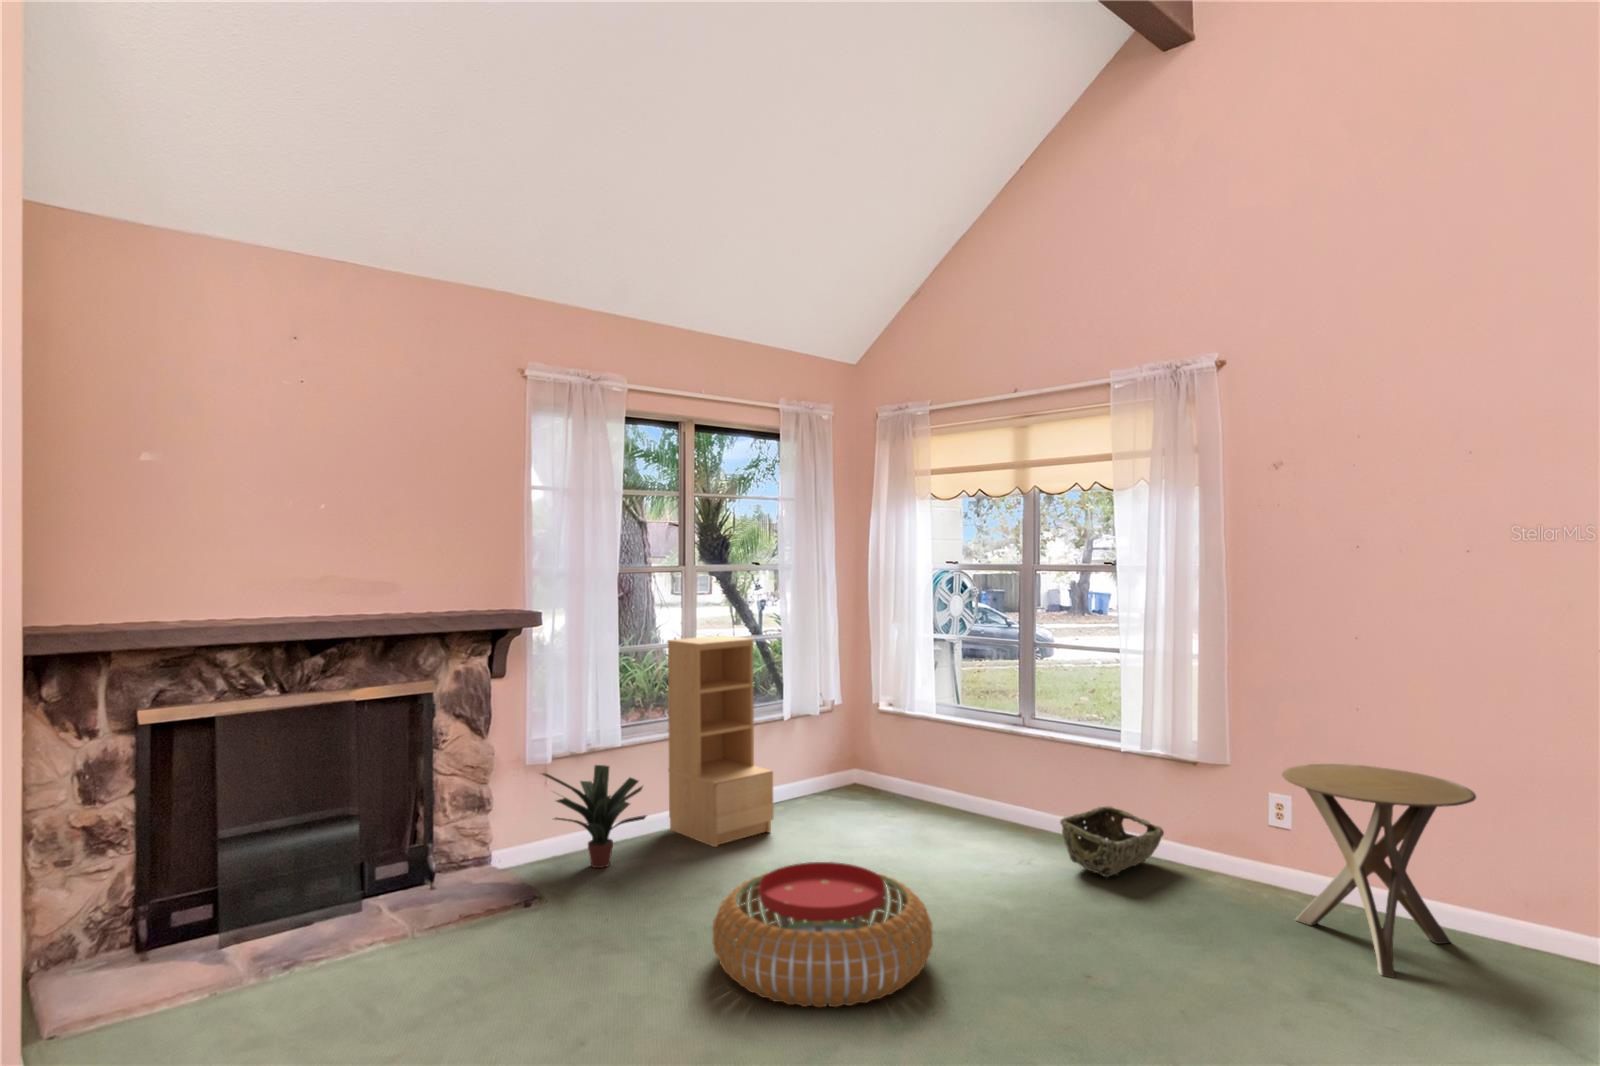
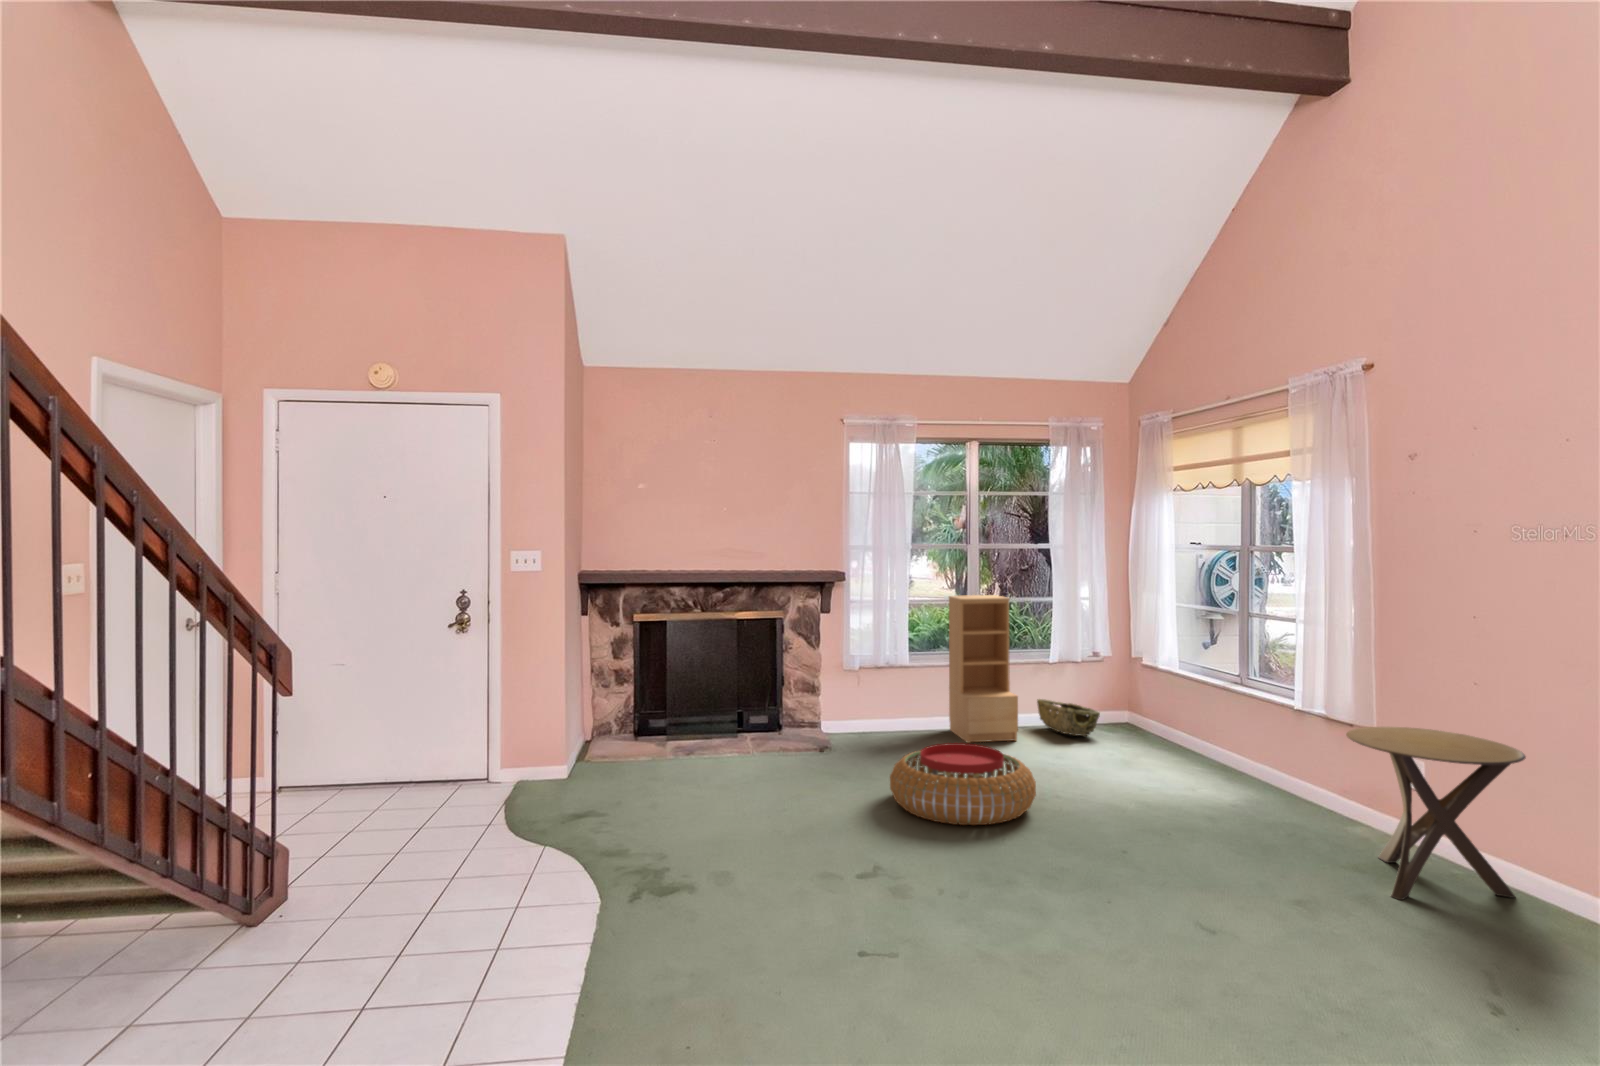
potted plant: present [543,765,646,868] -> none [845,675,915,742]
woven basket: present [1060,806,1164,877] -> present [1037,699,1100,736]

